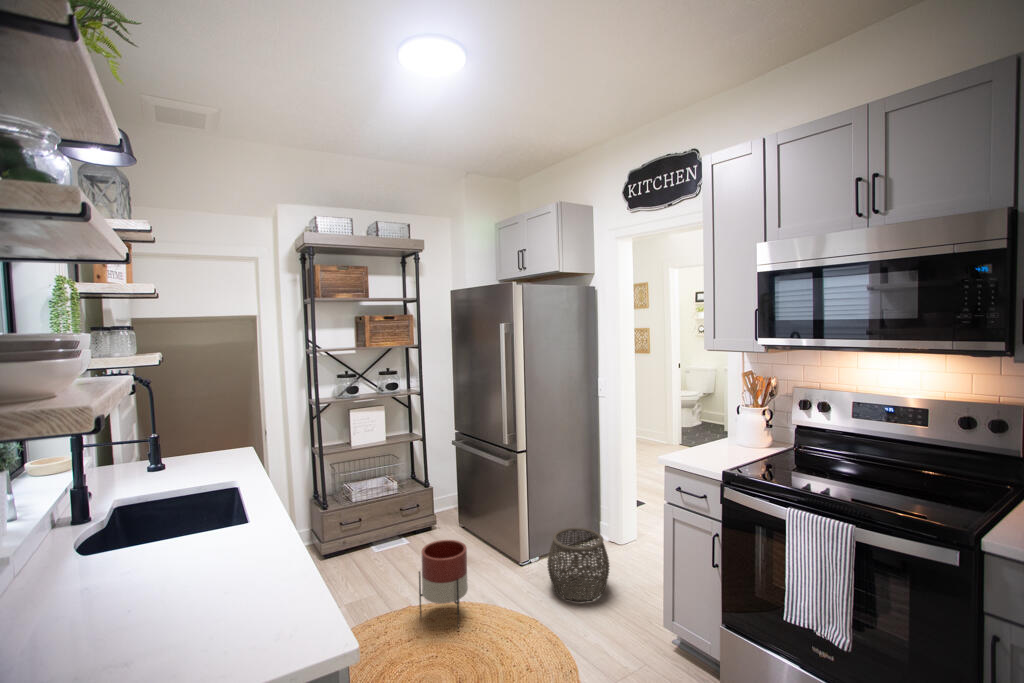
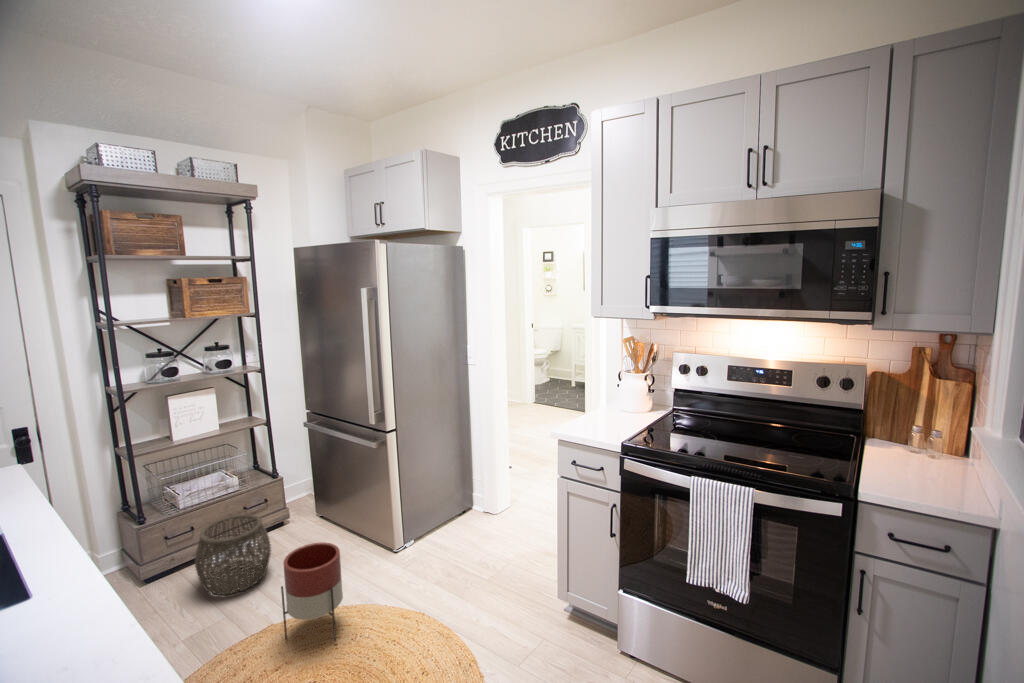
woven basket: present [547,528,610,601] -> present [195,514,271,595]

